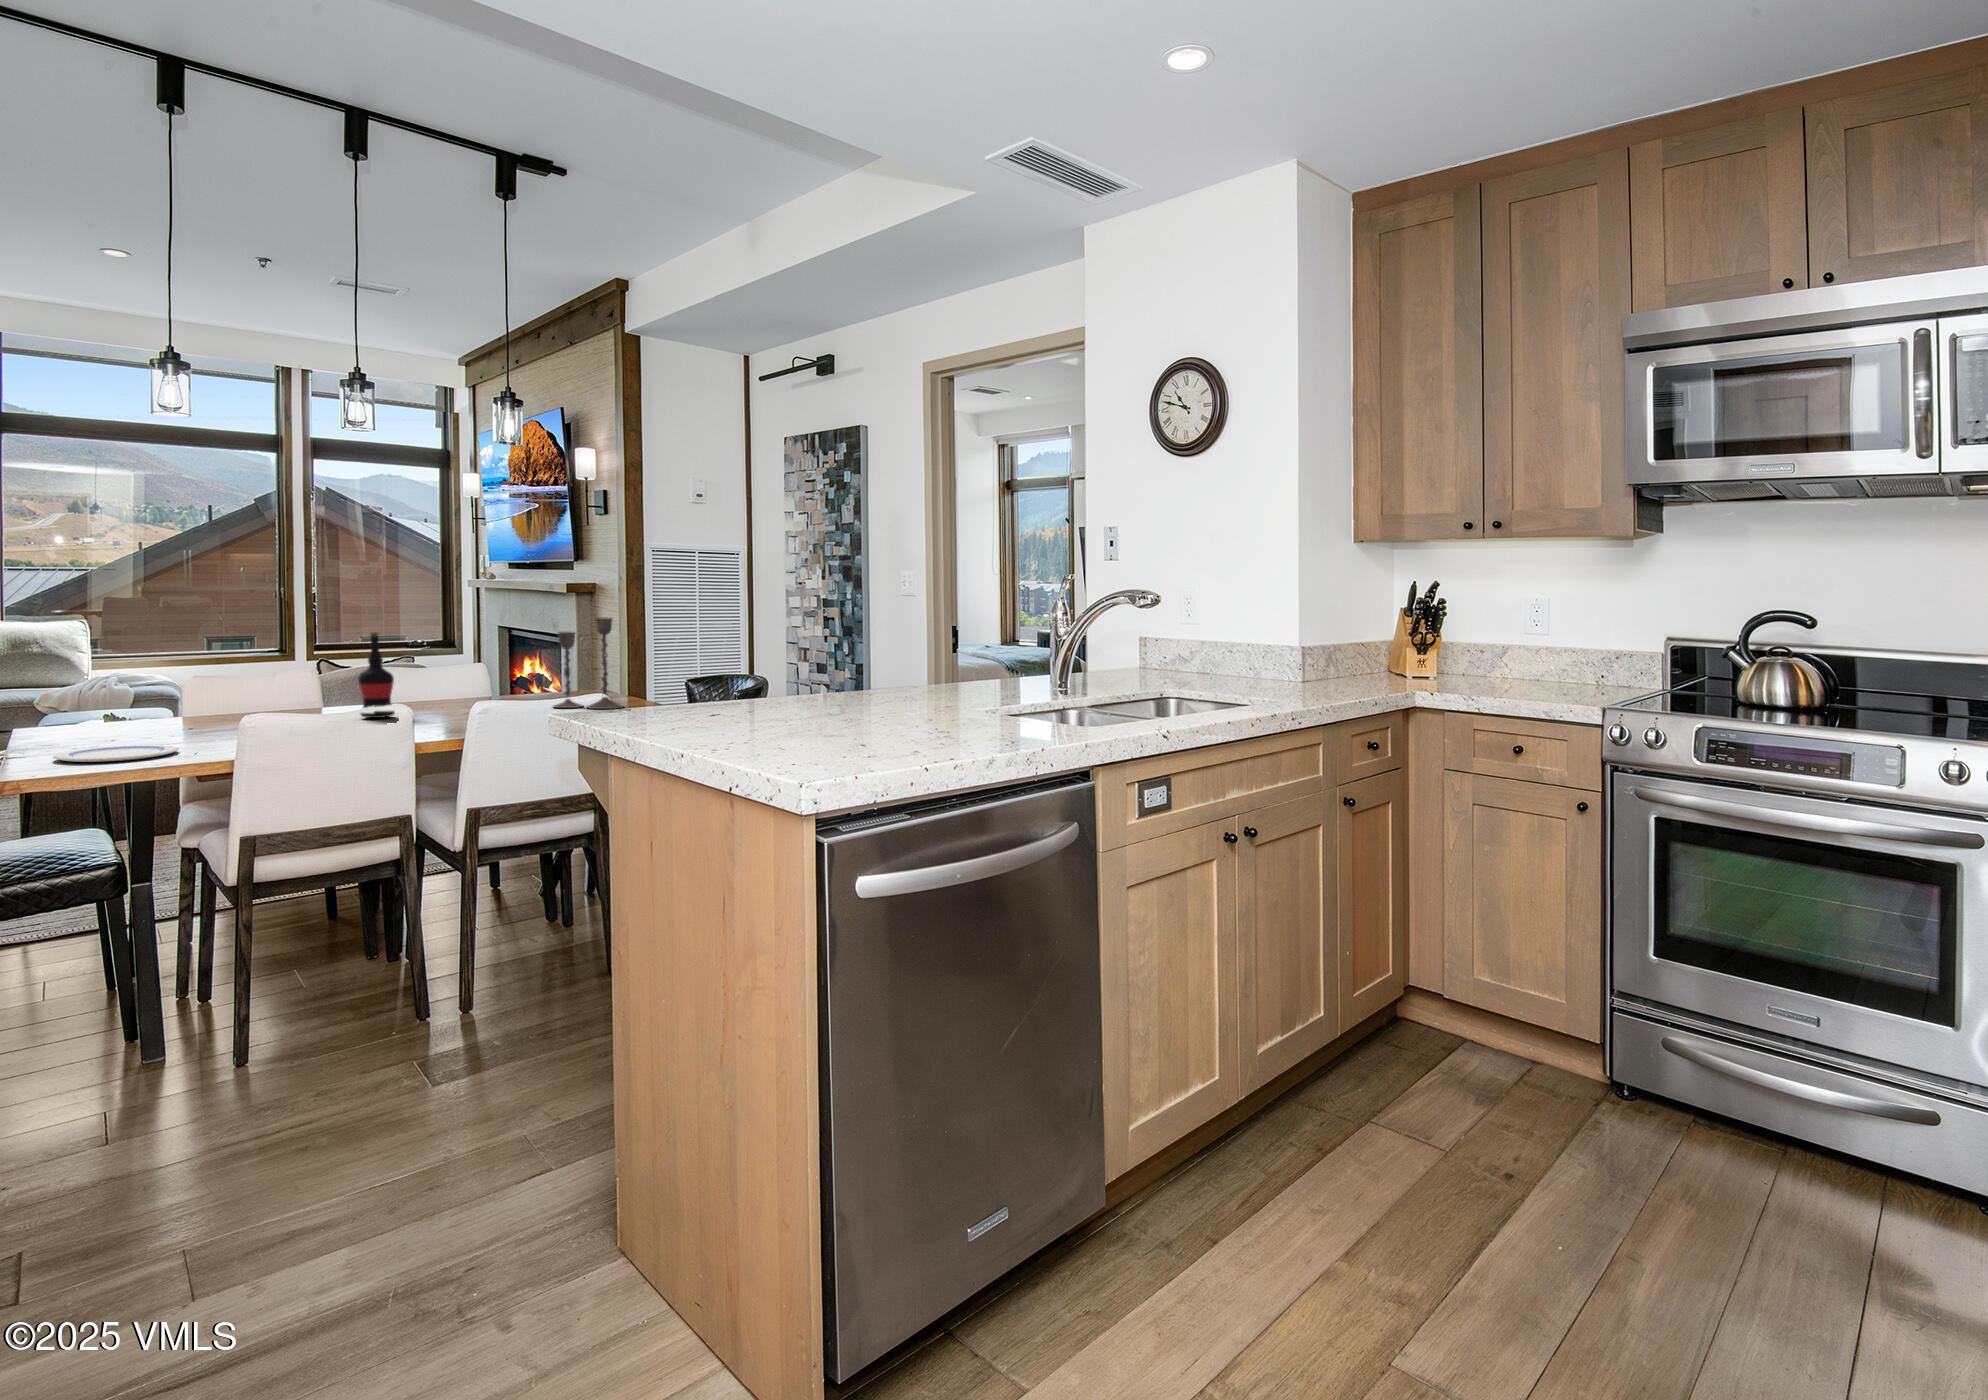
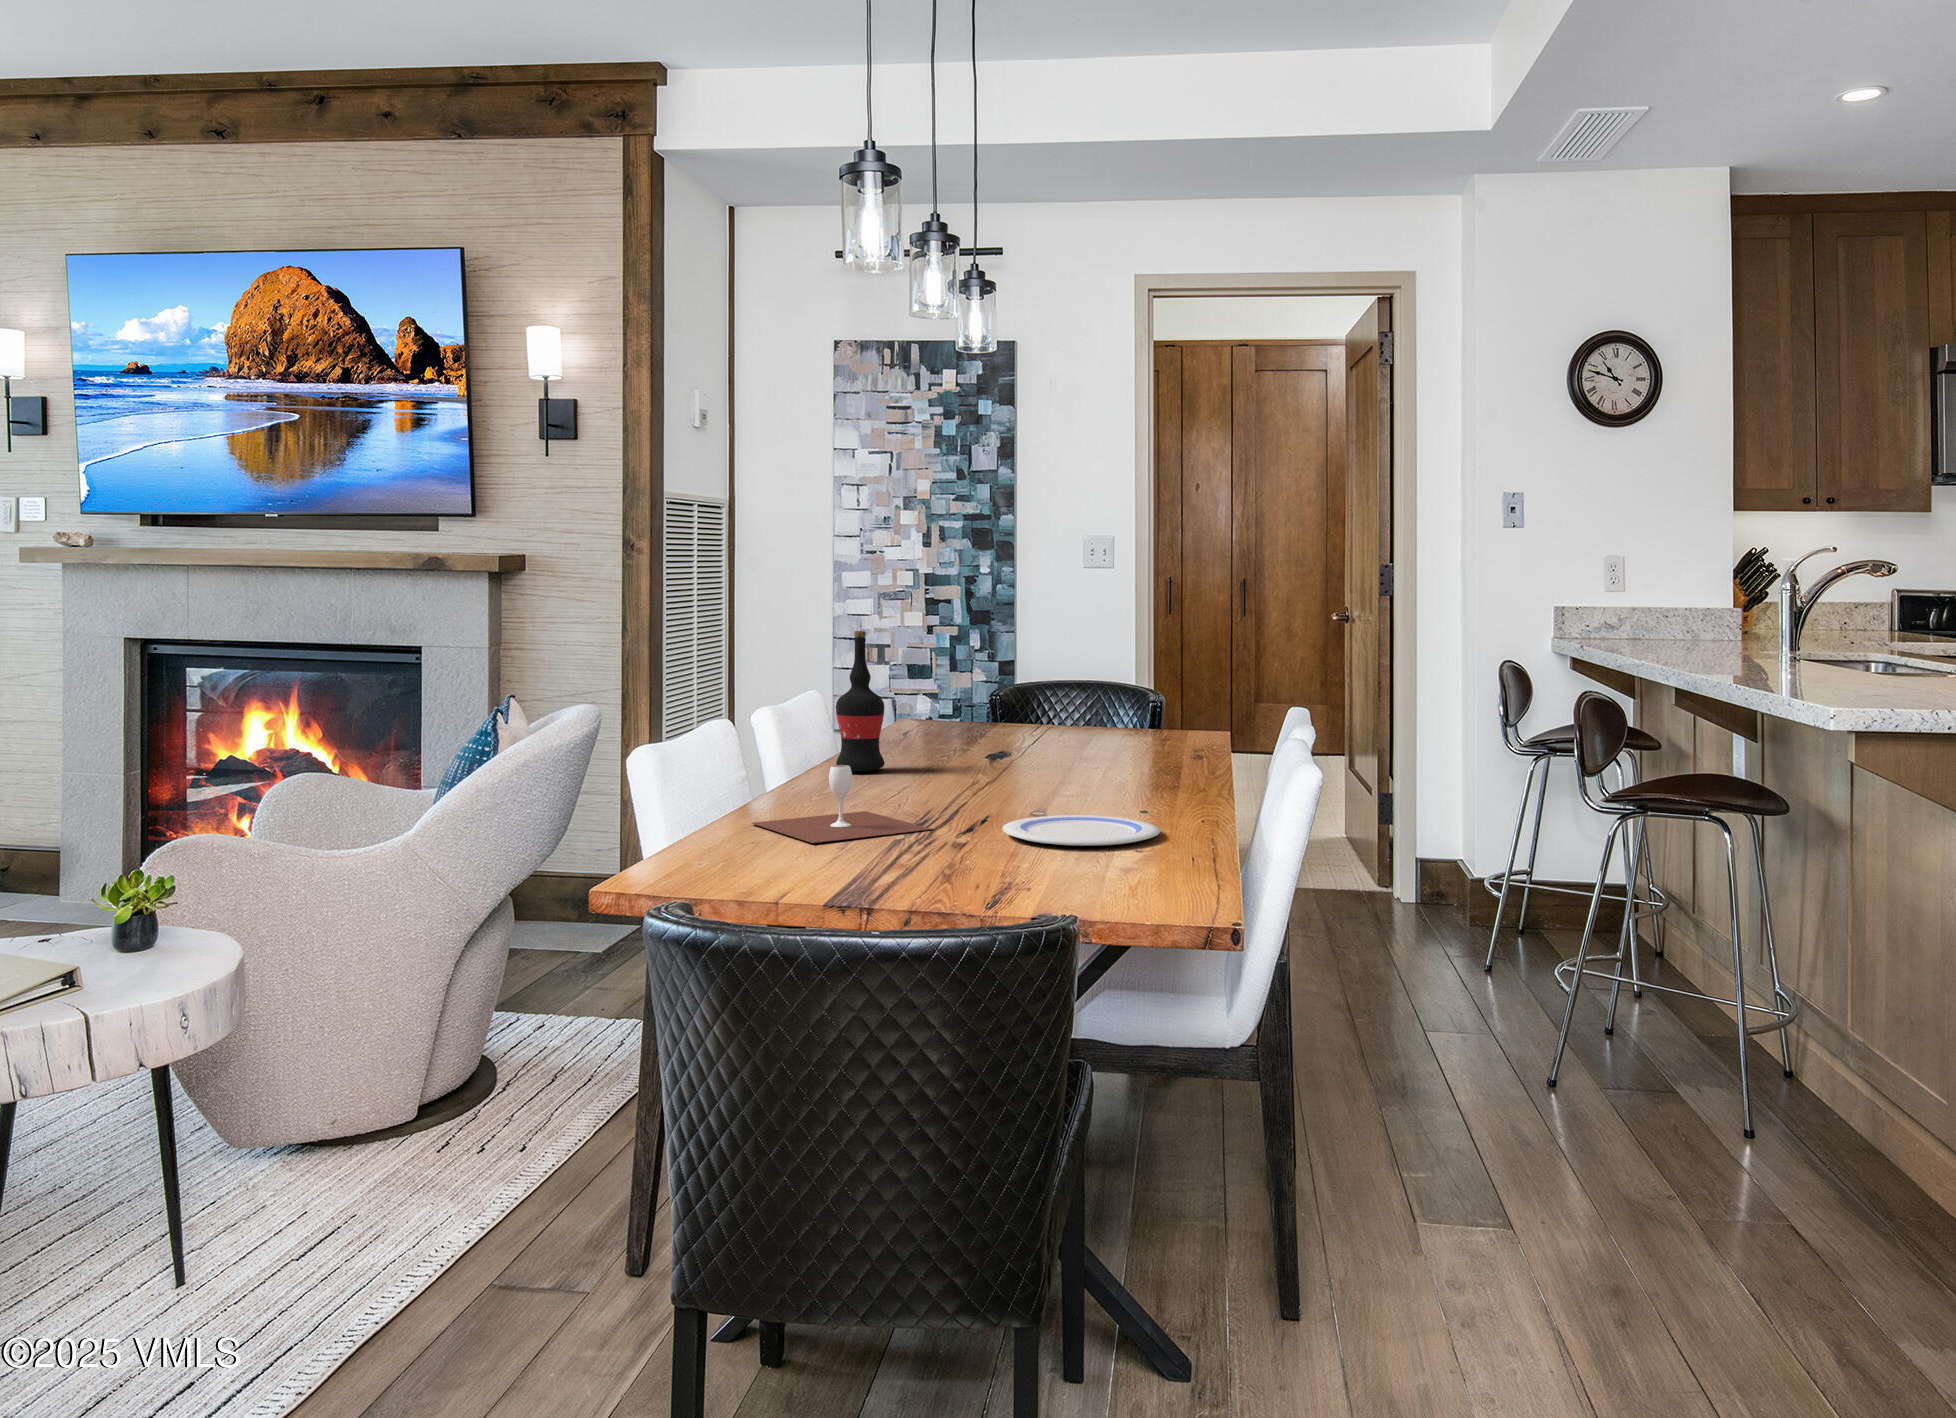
candlestick: present [553,617,623,709] -> none [908,603,997,739]
wine glass: none [54,704,194,745] -> present [752,765,932,843]

